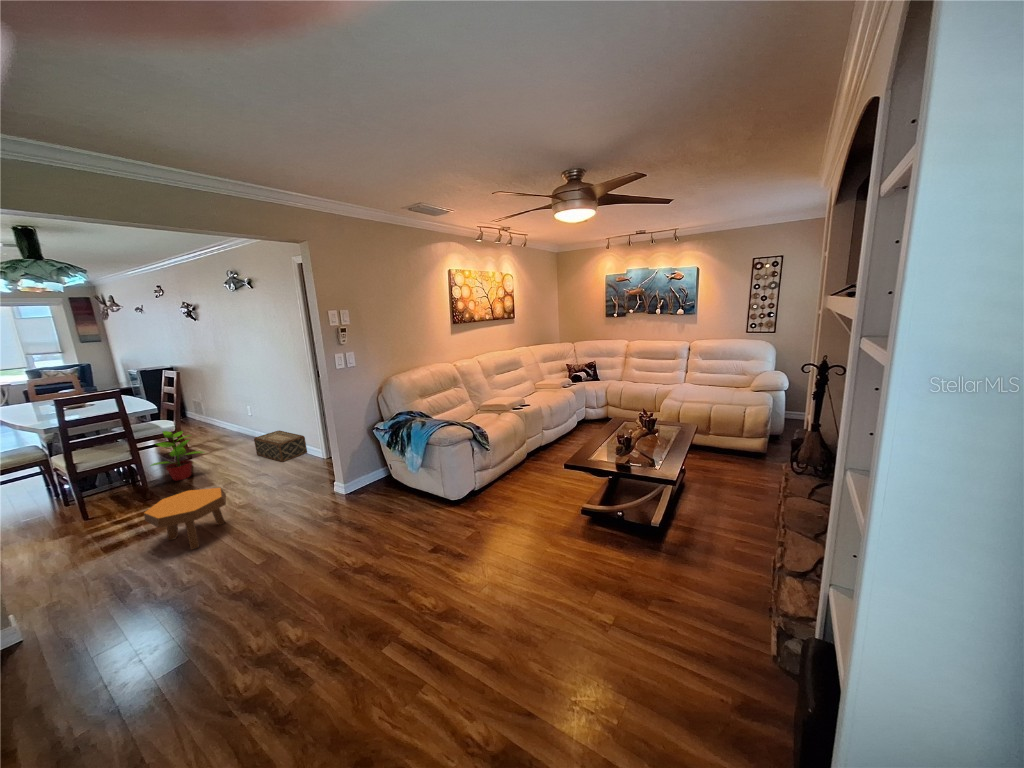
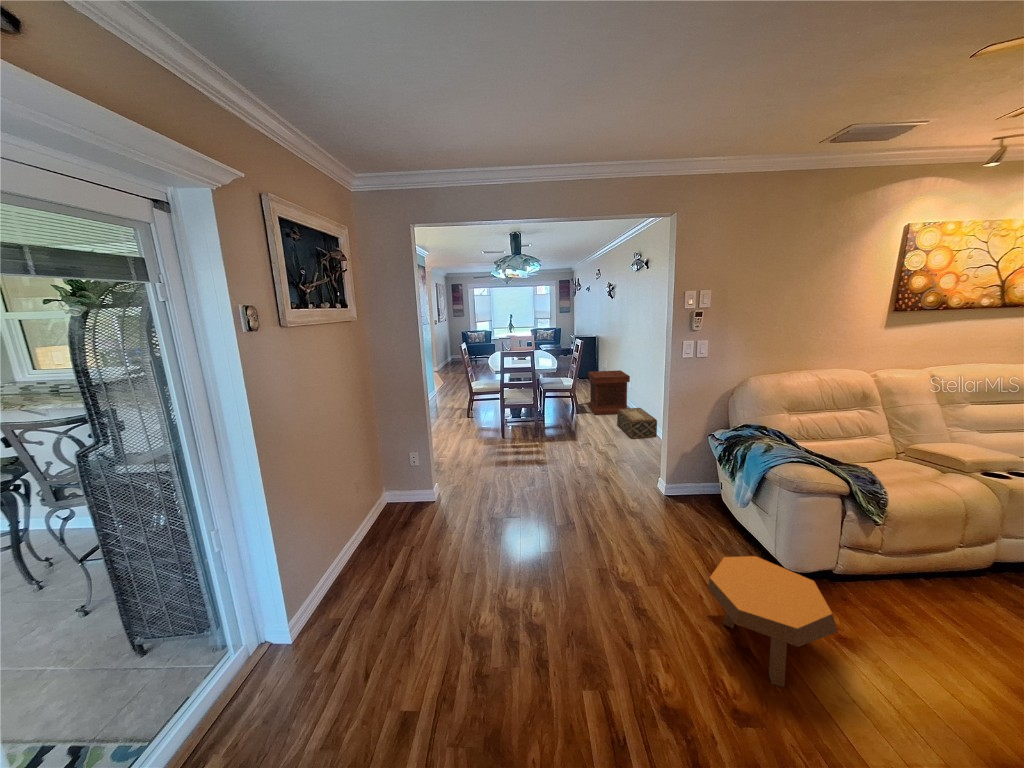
side table: none [195,399,263,454] -> present [588,370,630,415]
potted plant: present [150,431,204,481] -> none [544,386,578,428]
footstool: present [144,488,226,550] -> present [708,556,837,687]

